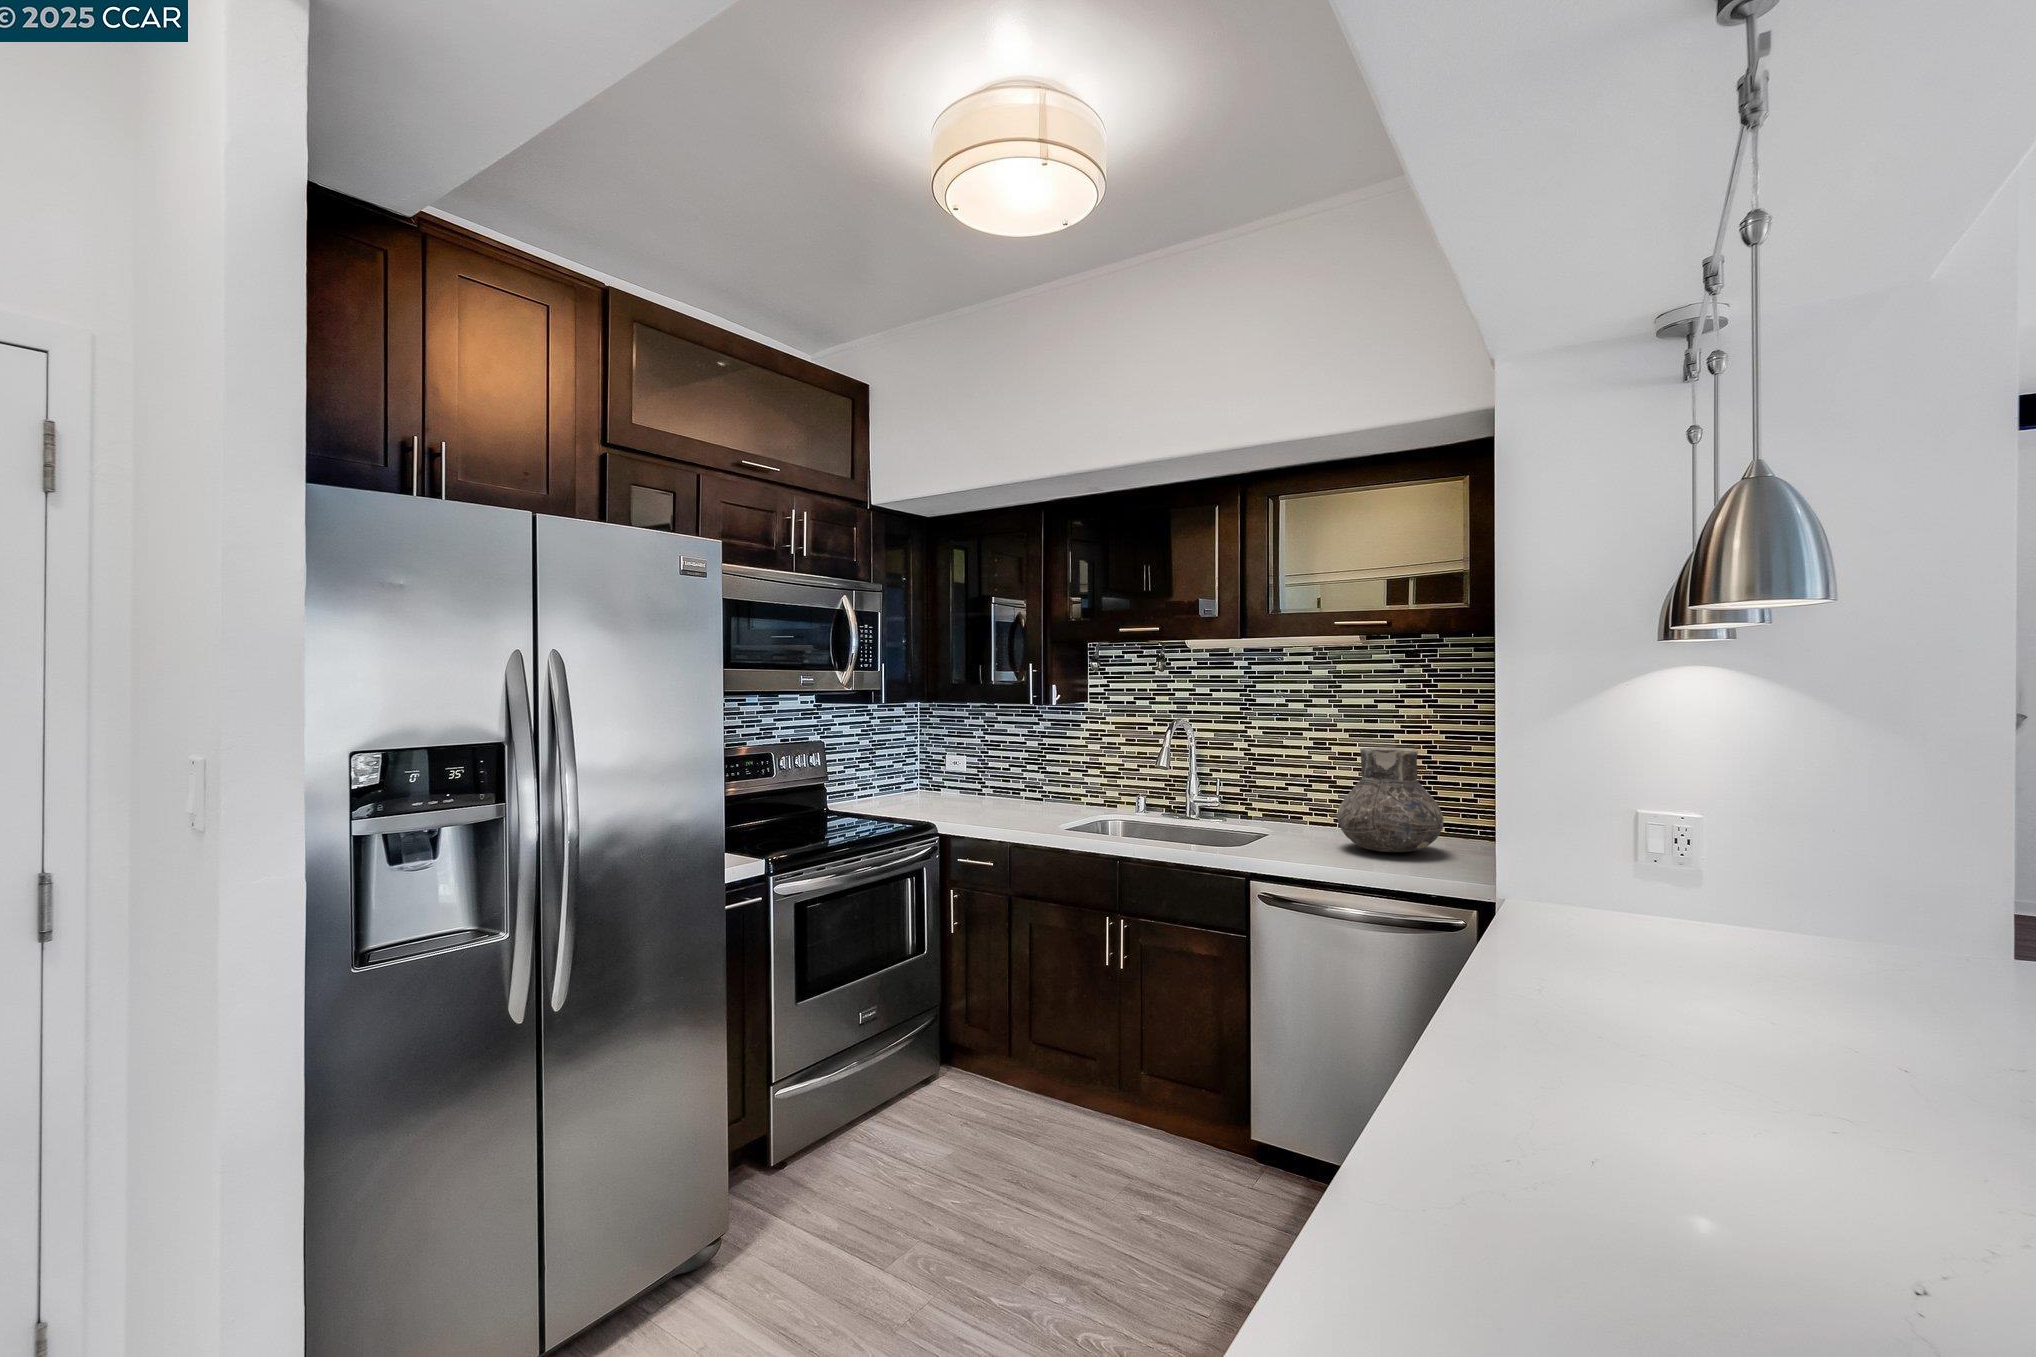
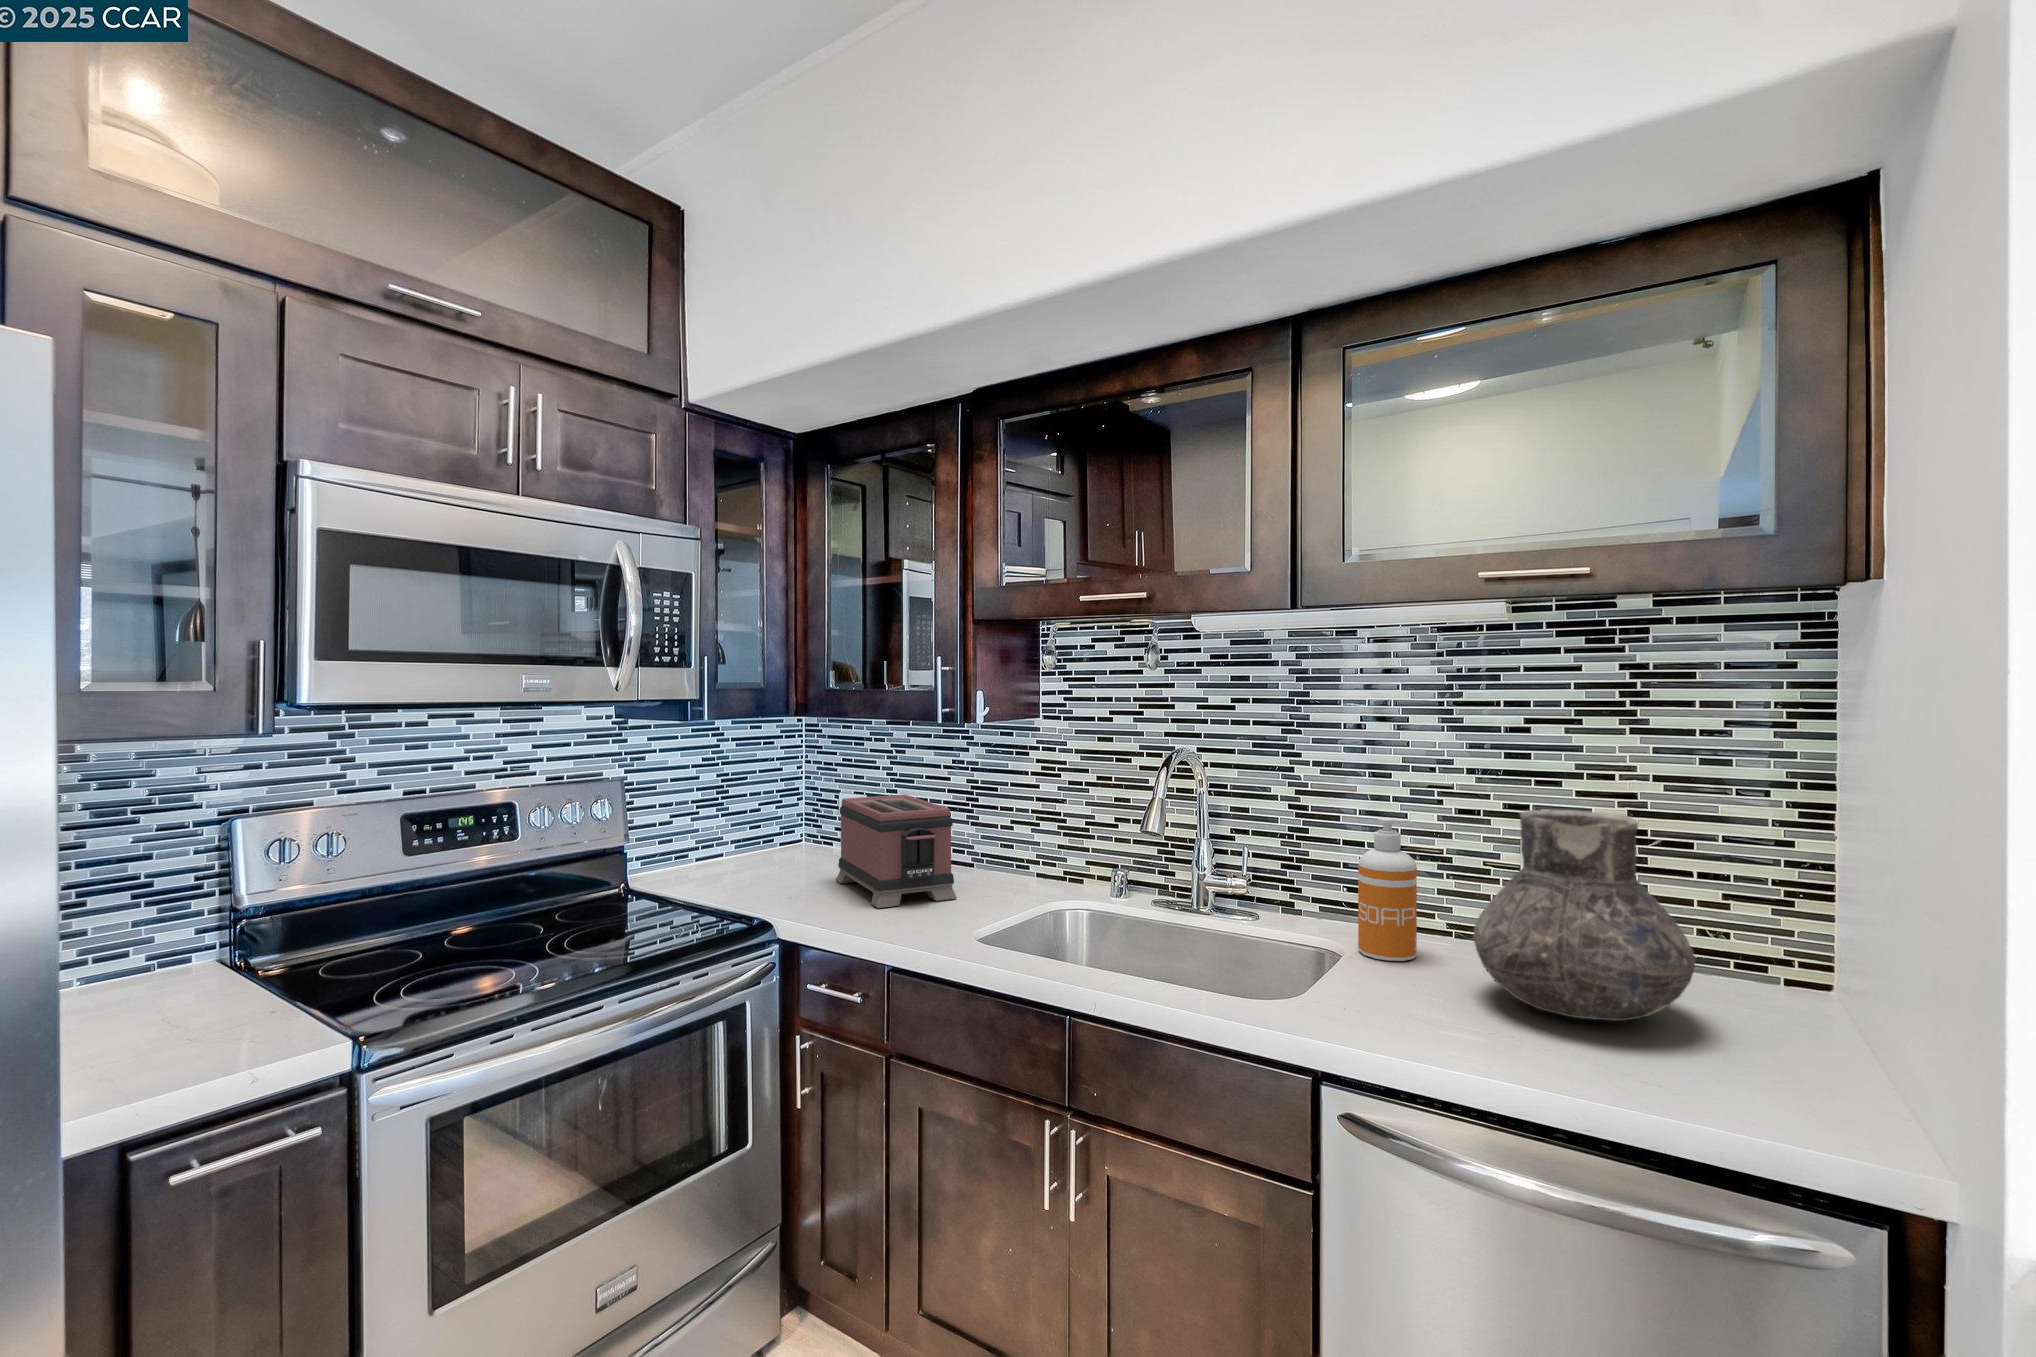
toaster: none [957,753,1040,818] -> present [836,795,957,908]
soap dispenser: none [1281,757,1313,836] -> present [1358,818,1417,961]

